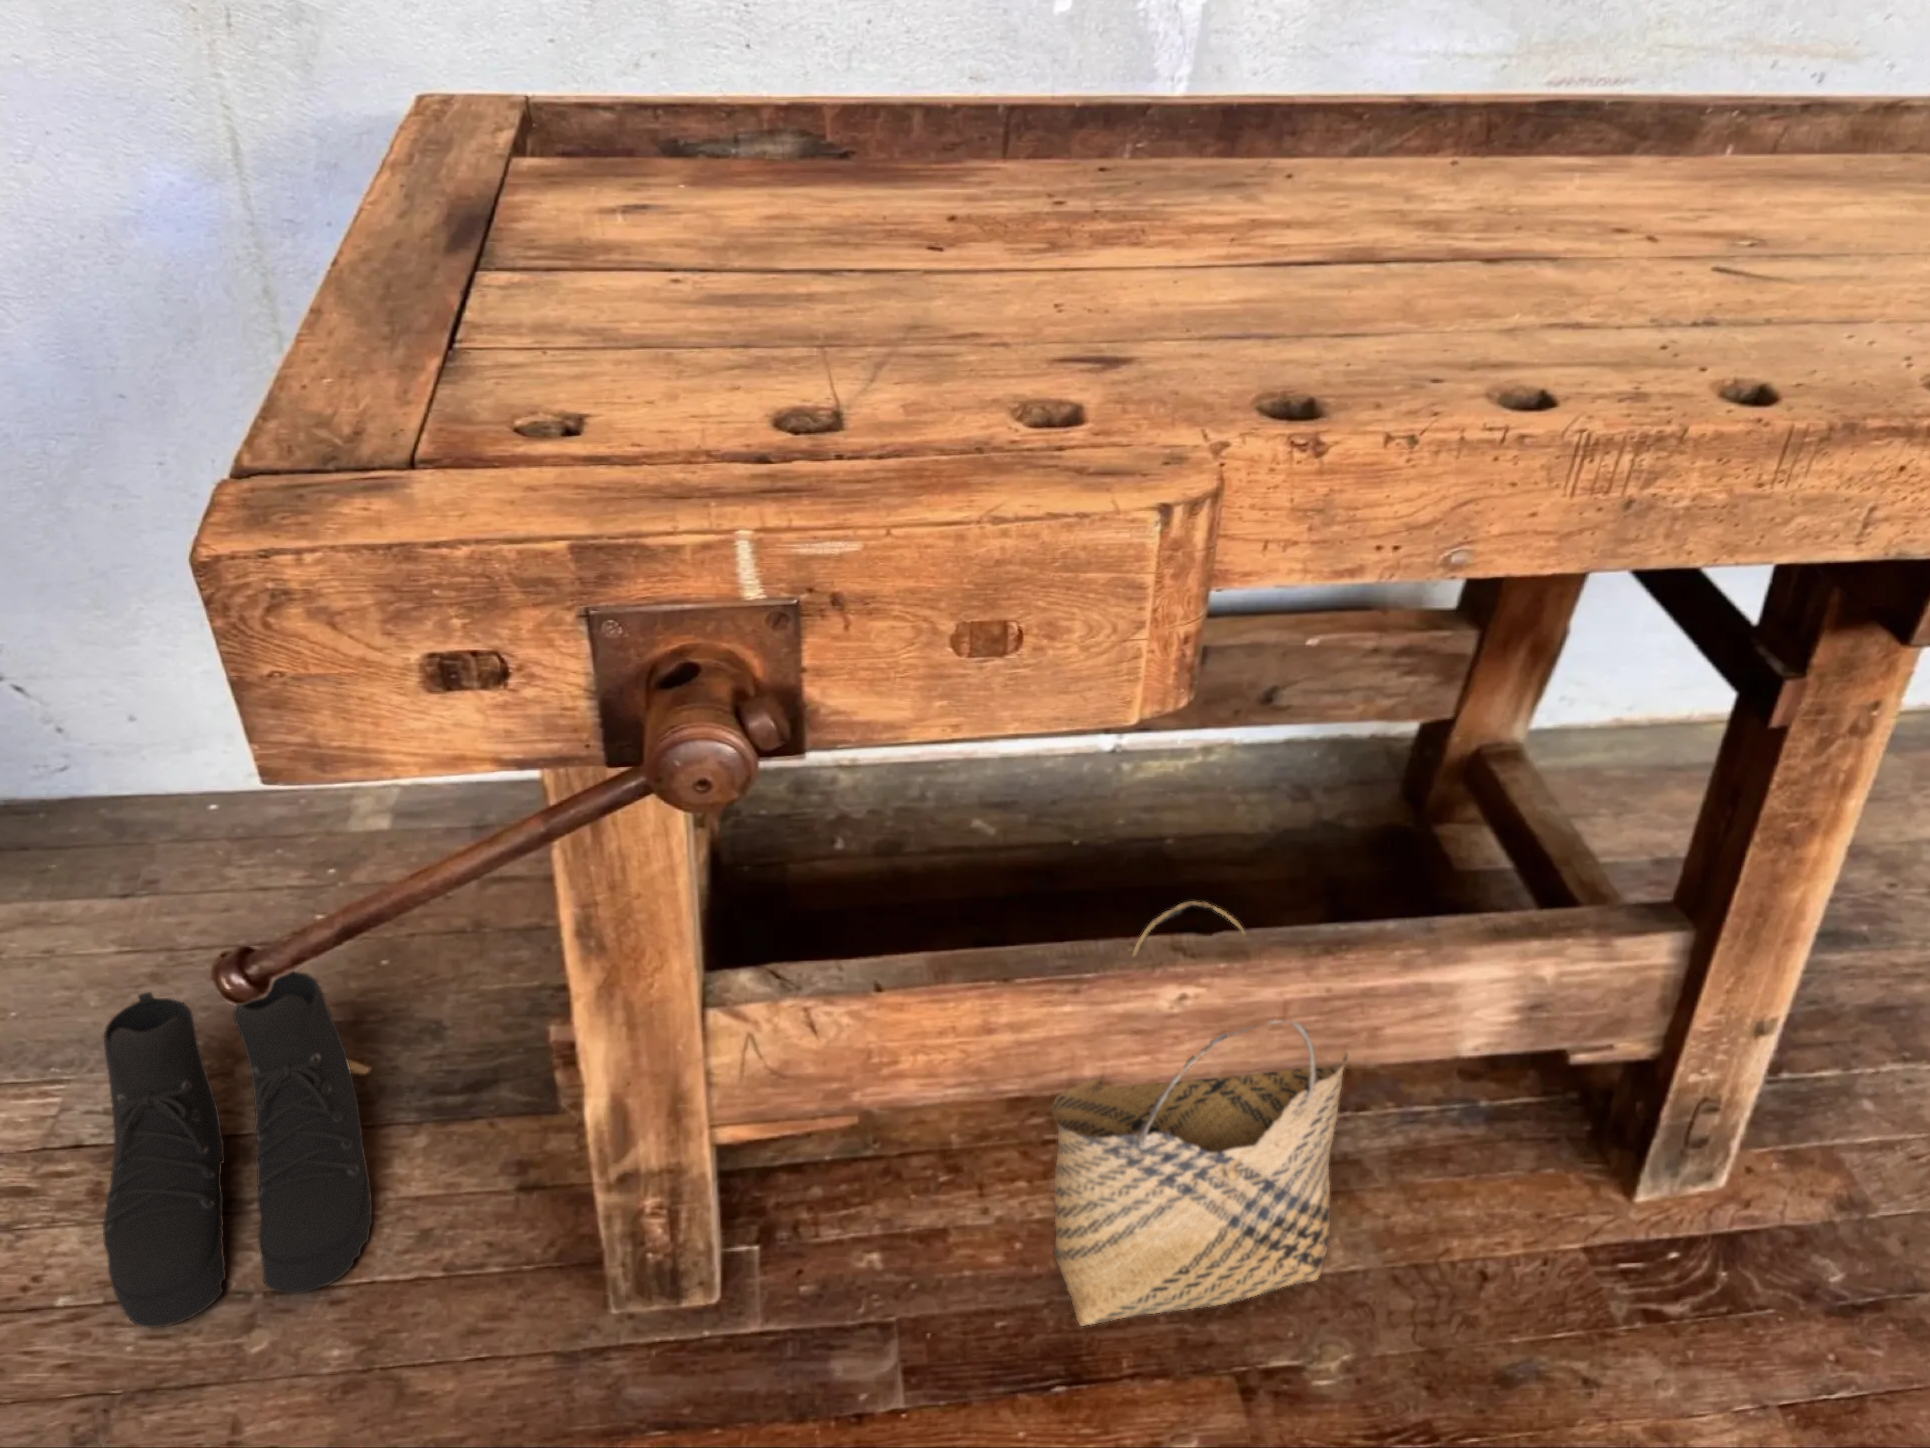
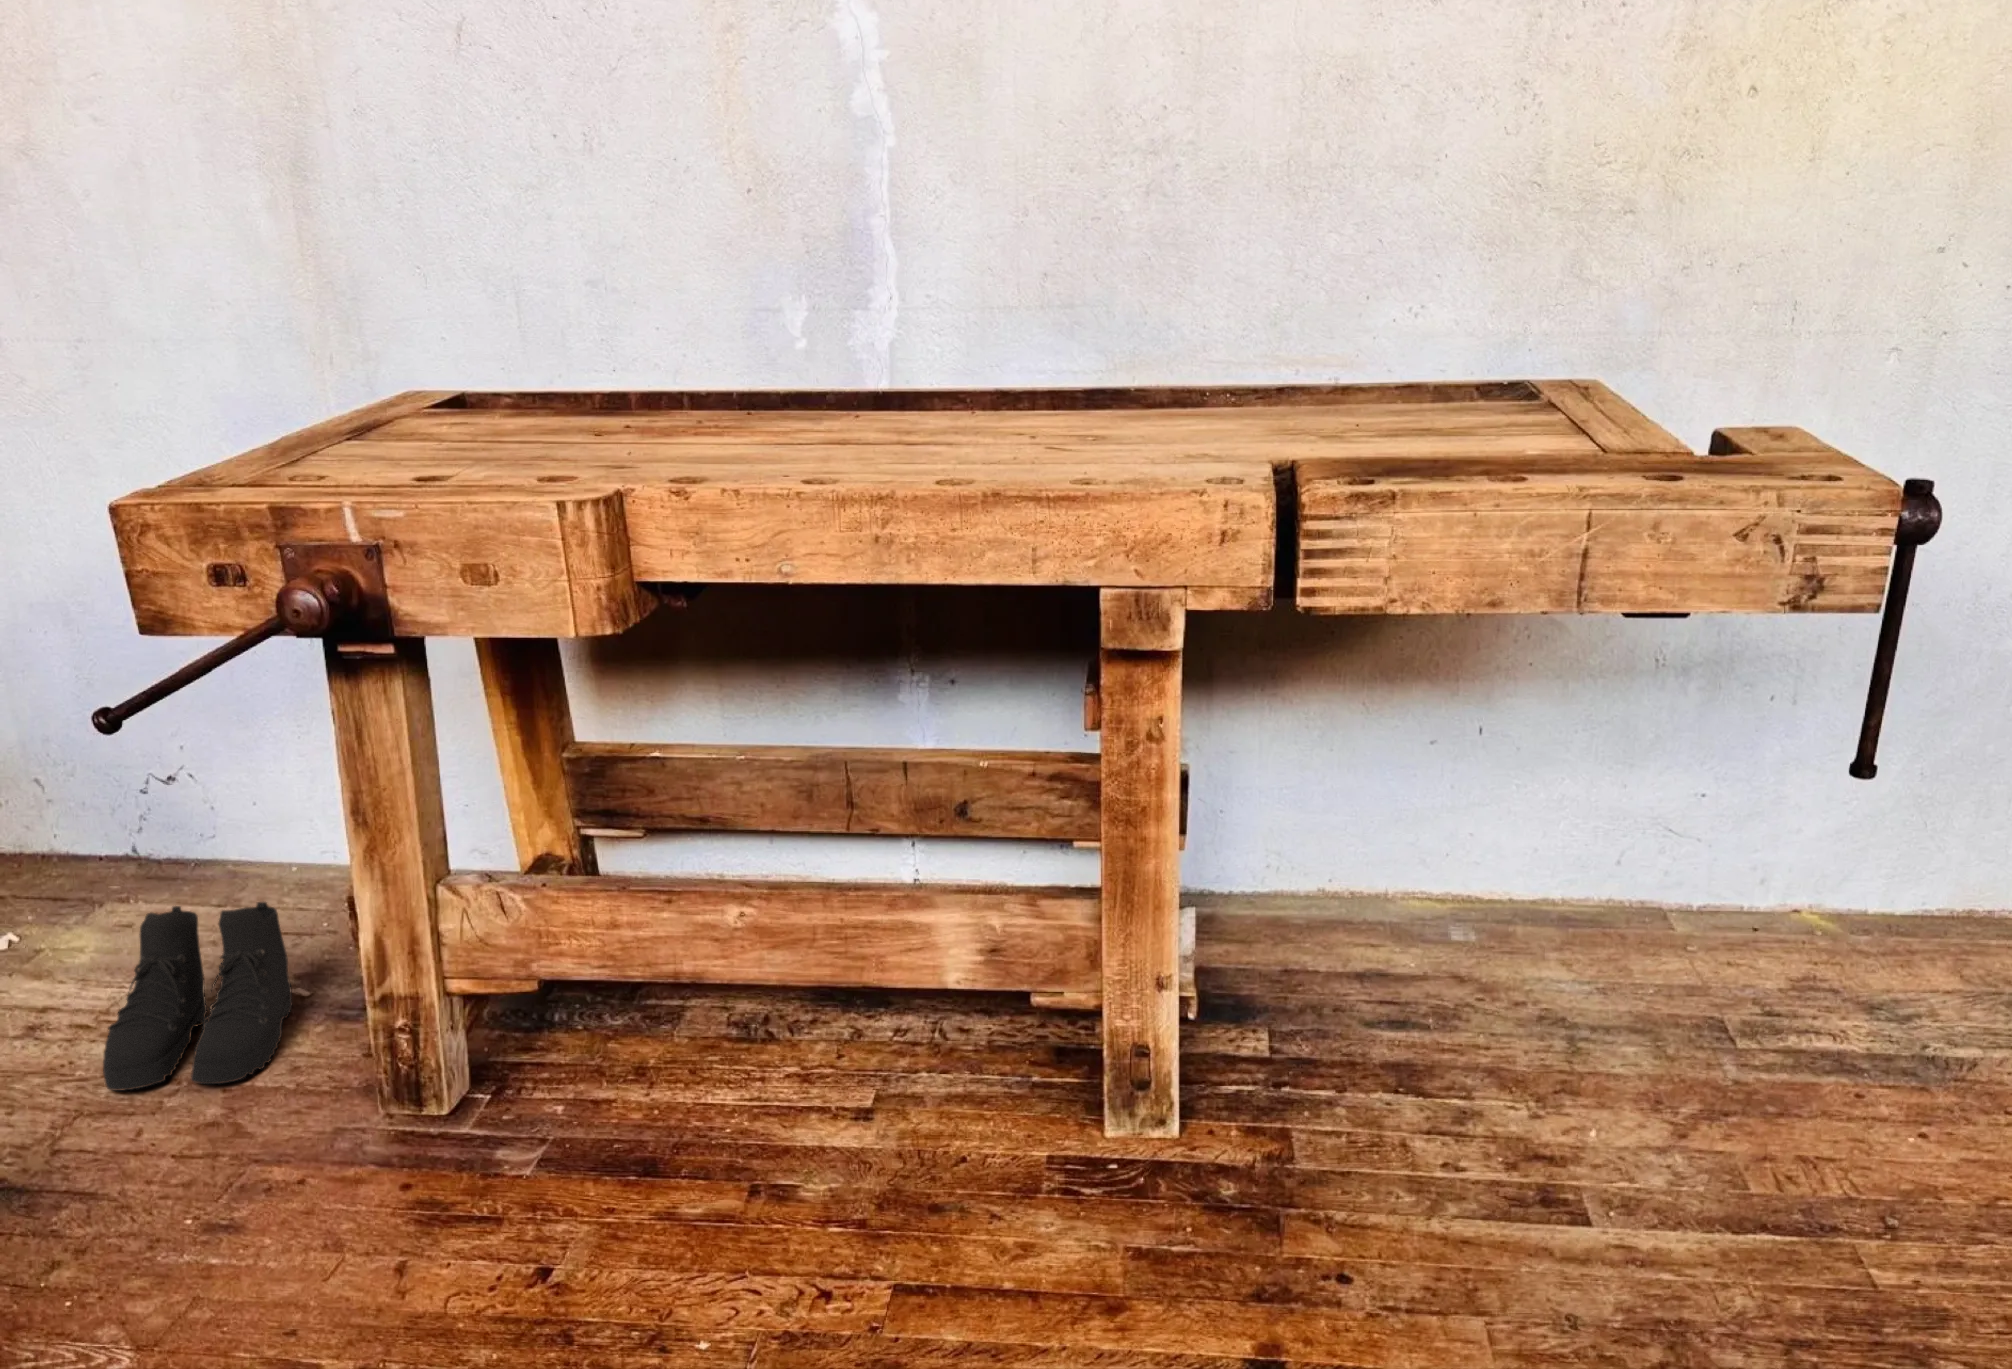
woven basket: present [1052,901,1348,1326] -> none [646,858,860,1150]

